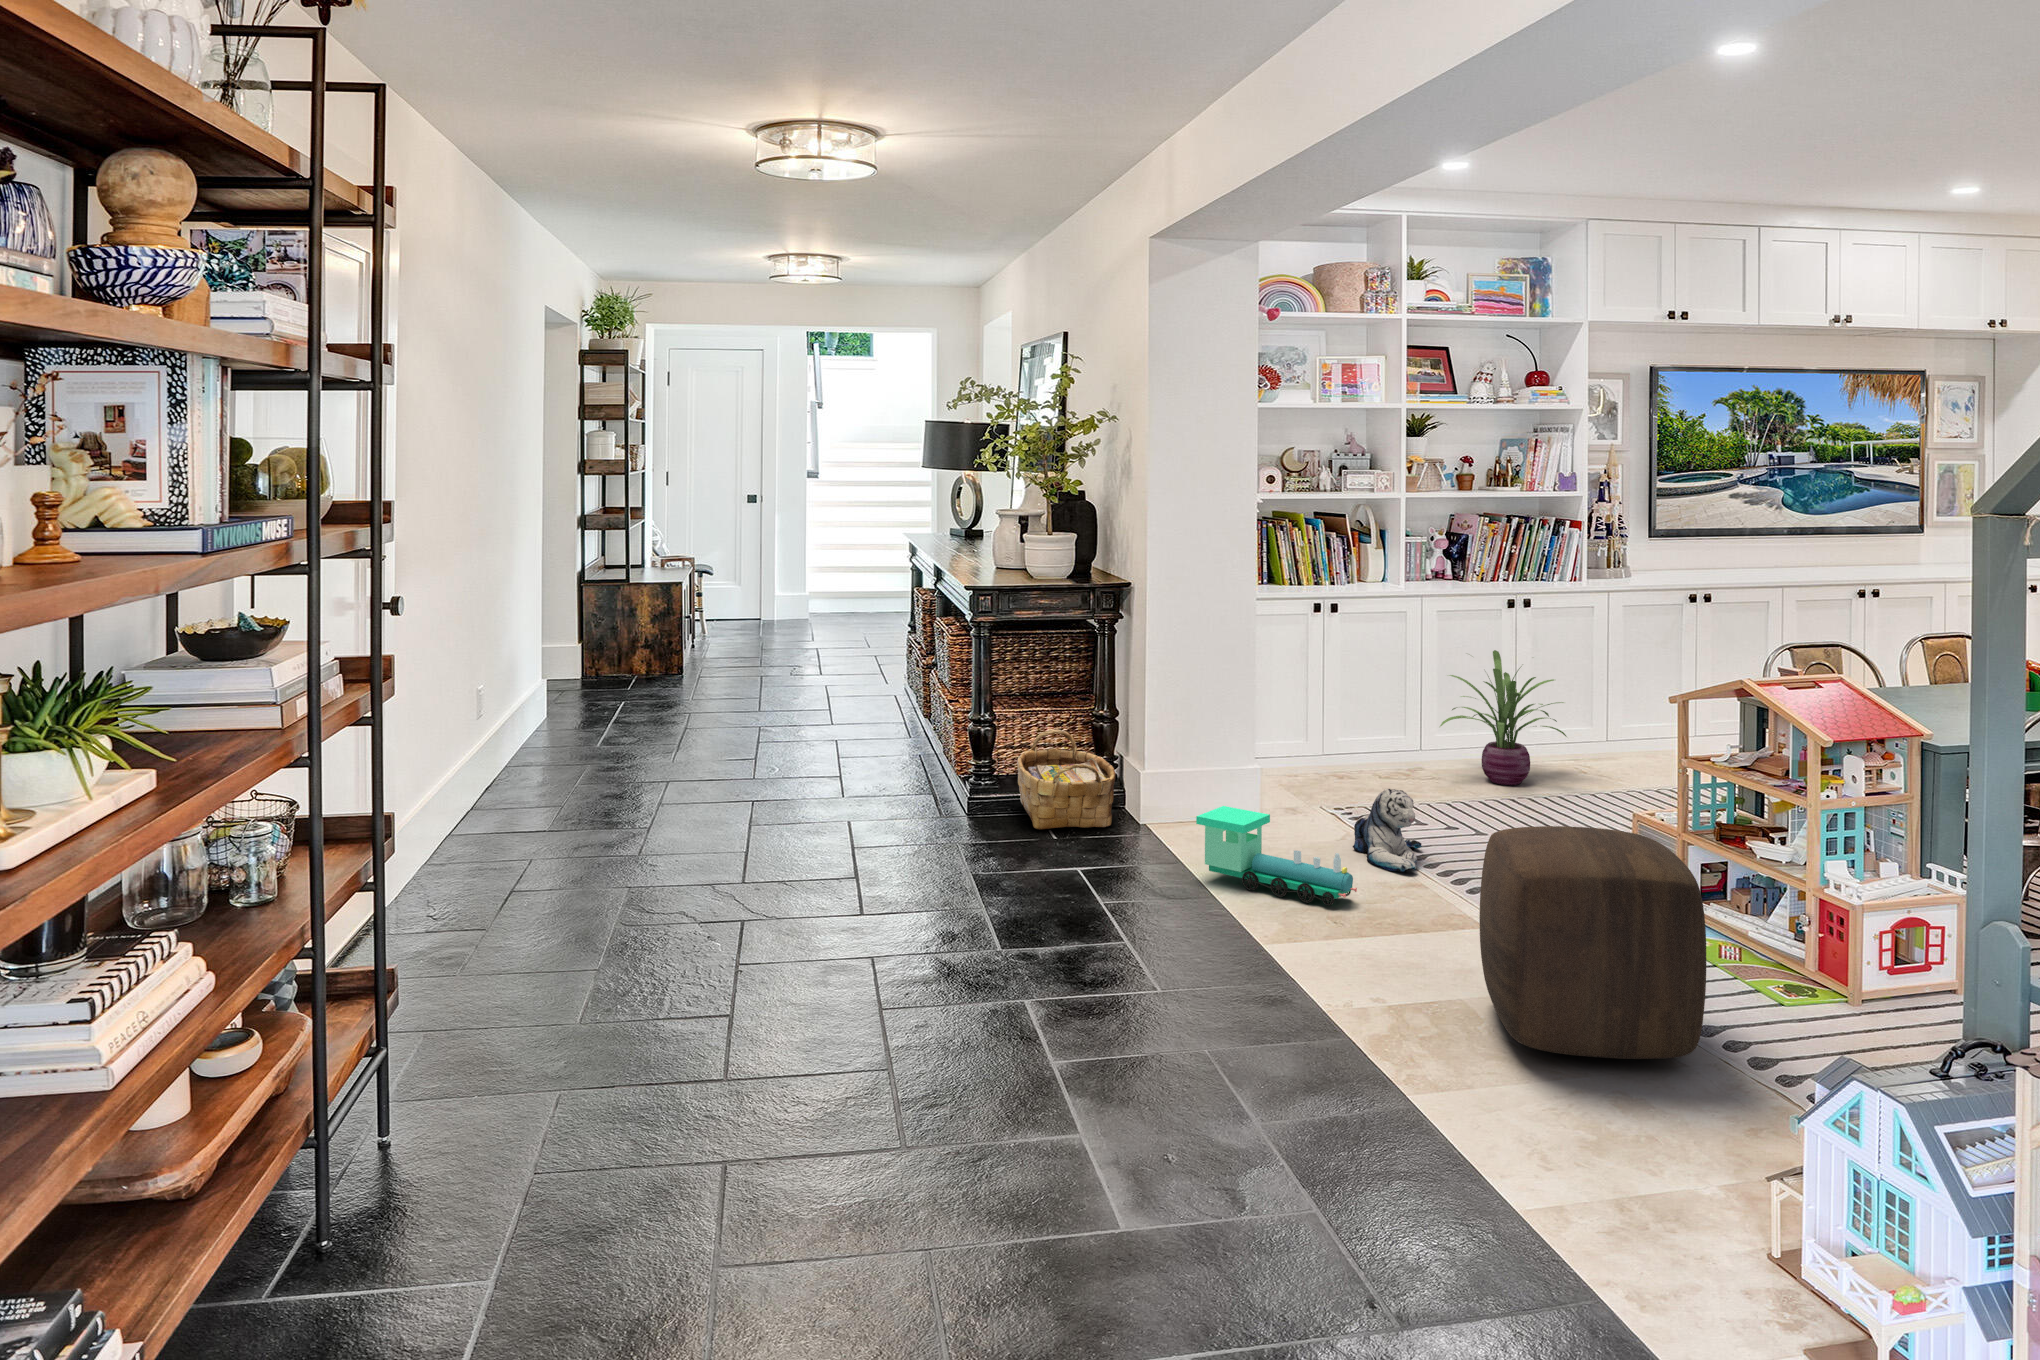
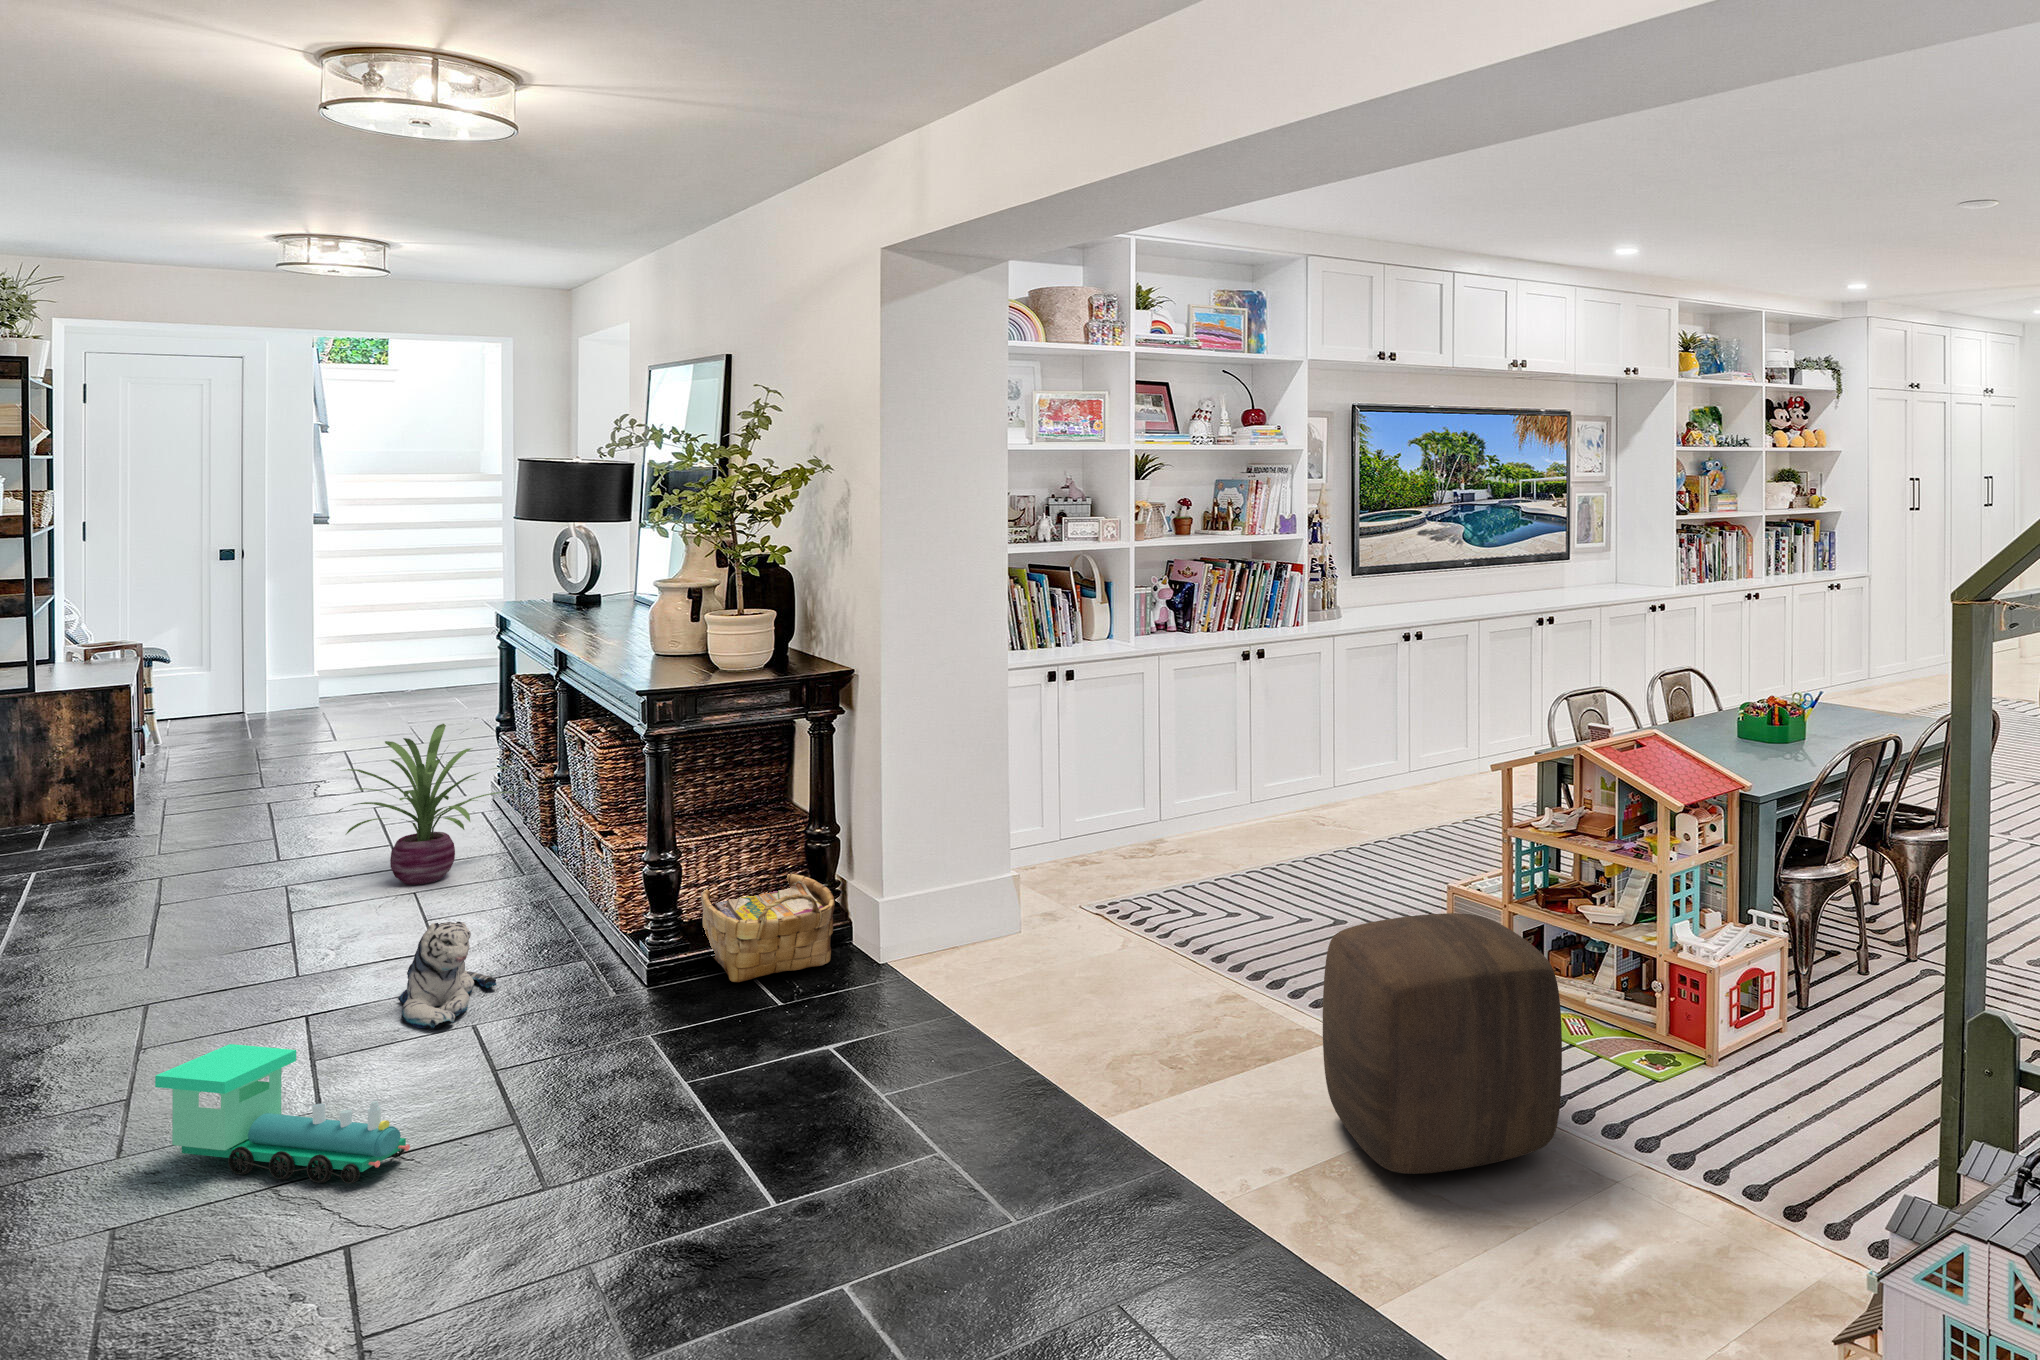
decorative plant: present [1440,650,1567,785] -> present [338,724,510,885]
plush toy: present [1353,789,1422,872] -> present [398,922,496,1029]
toy train: present [1196,806,1357,905] -> present [155,1044,410,1183]

